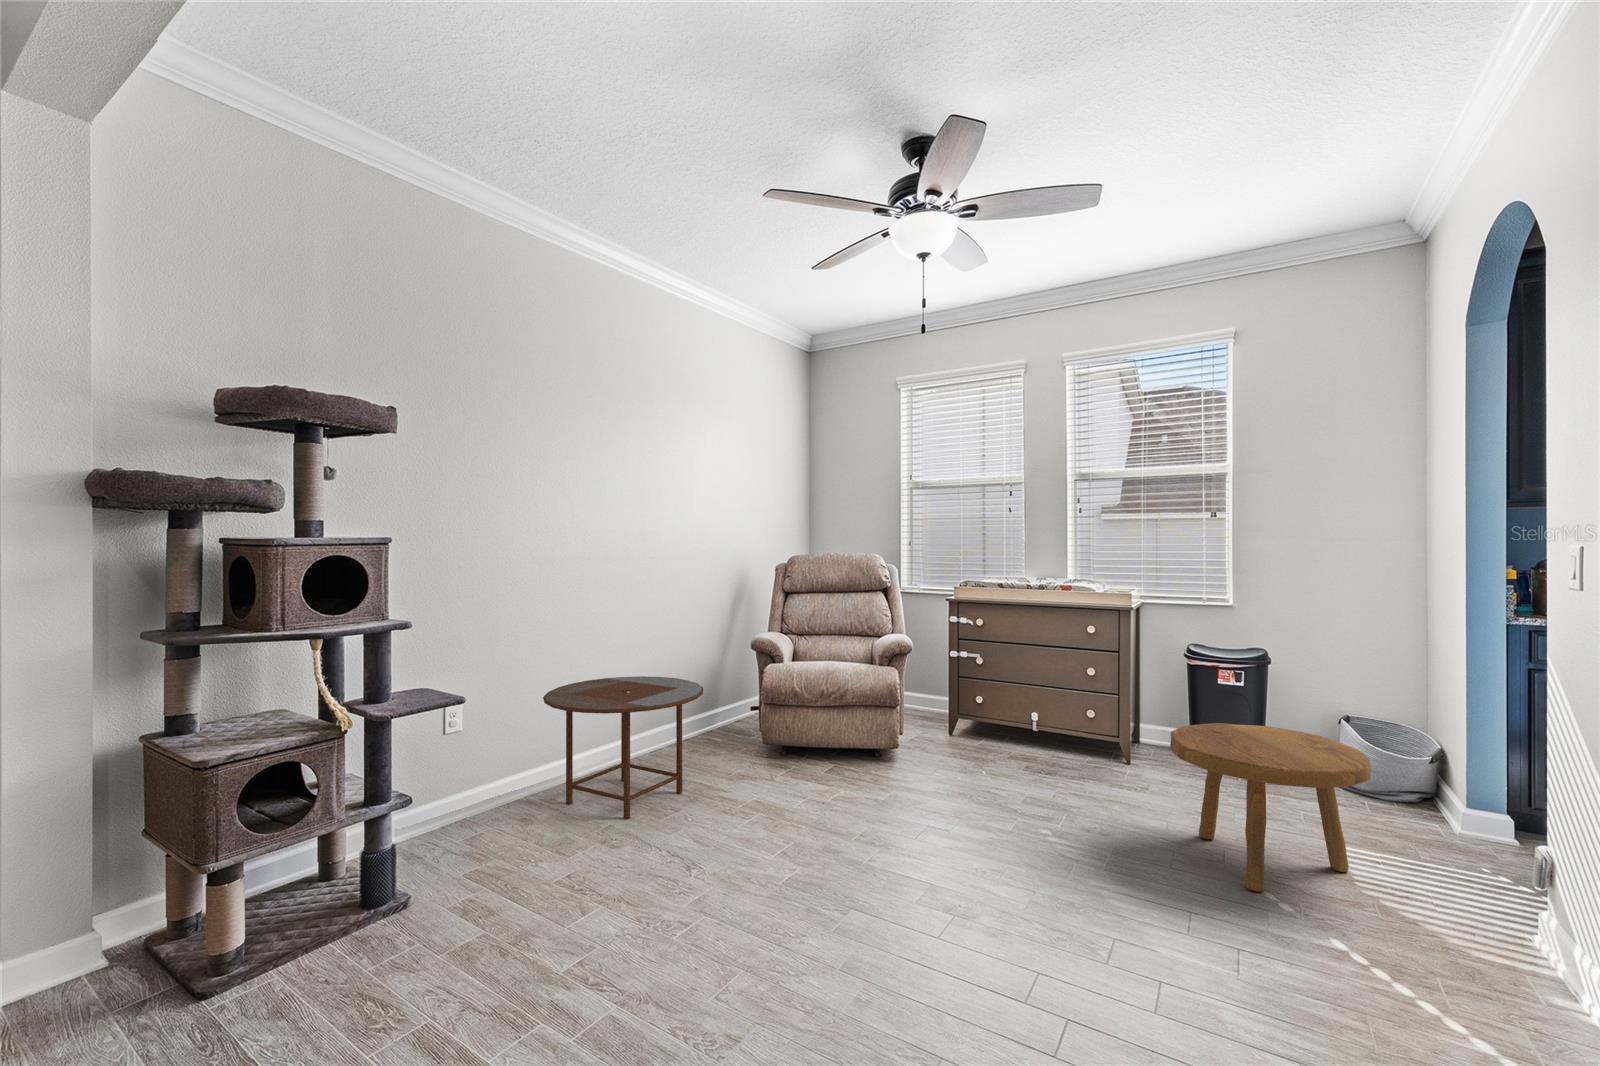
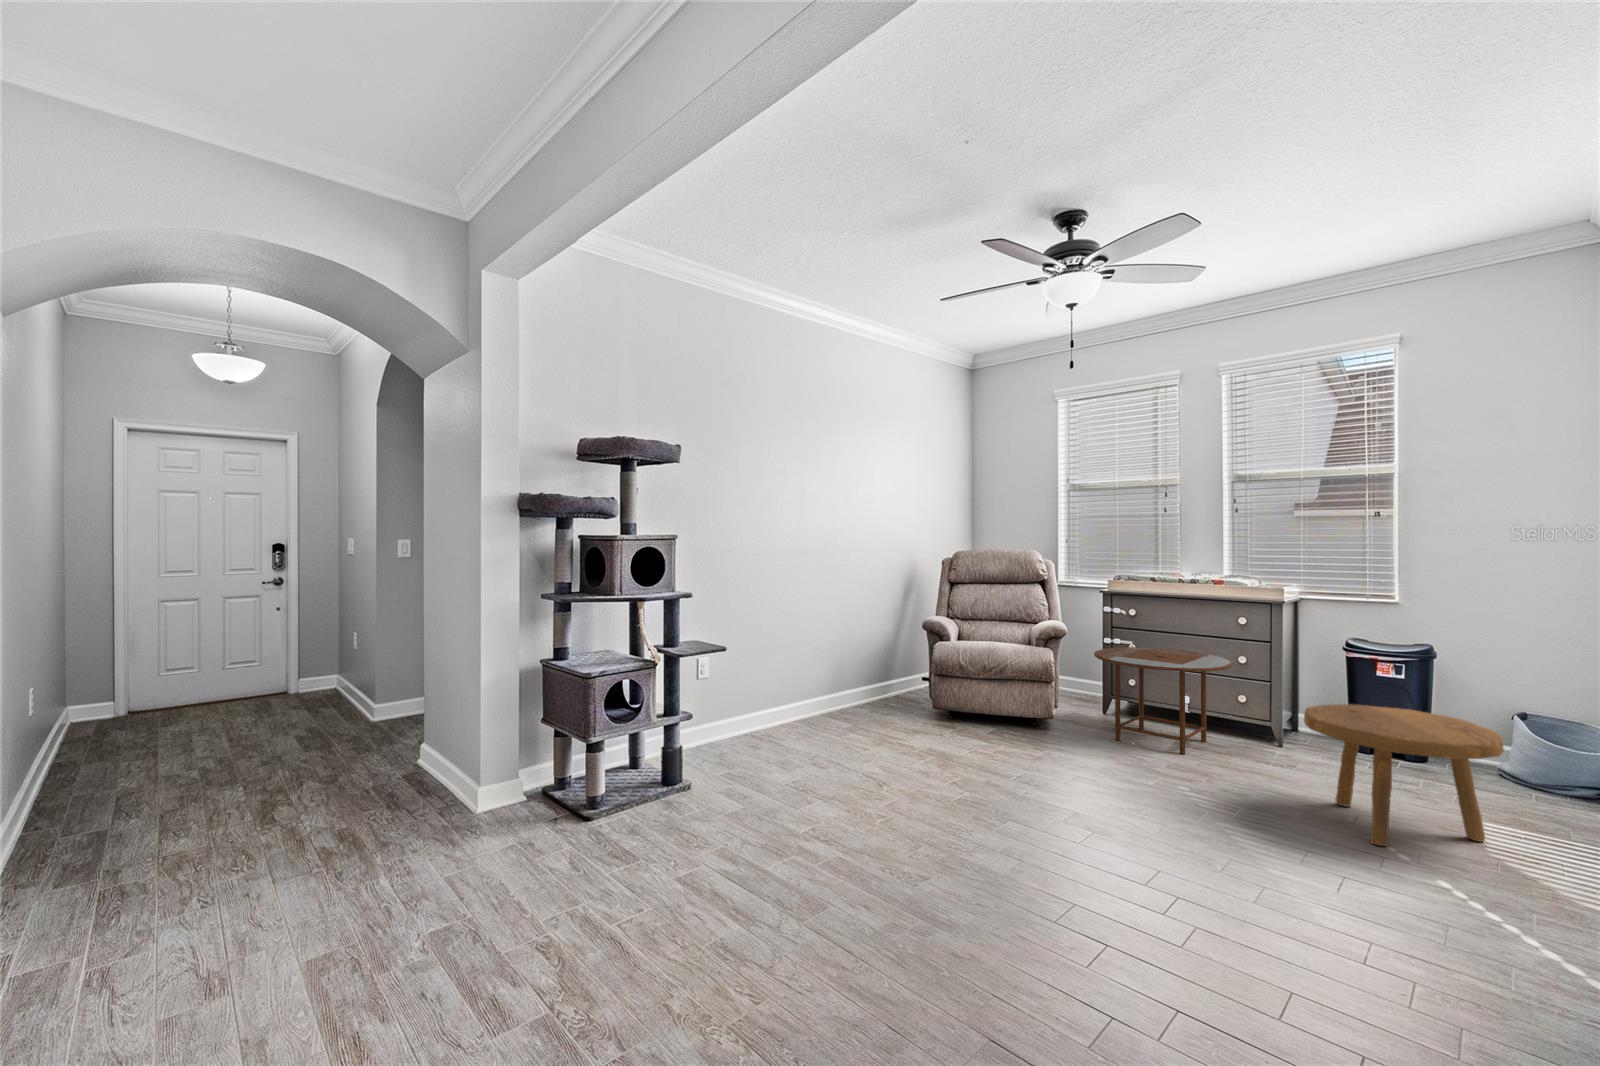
side table: present [543,676,703,819] -> present [1094,647,1233,754]

